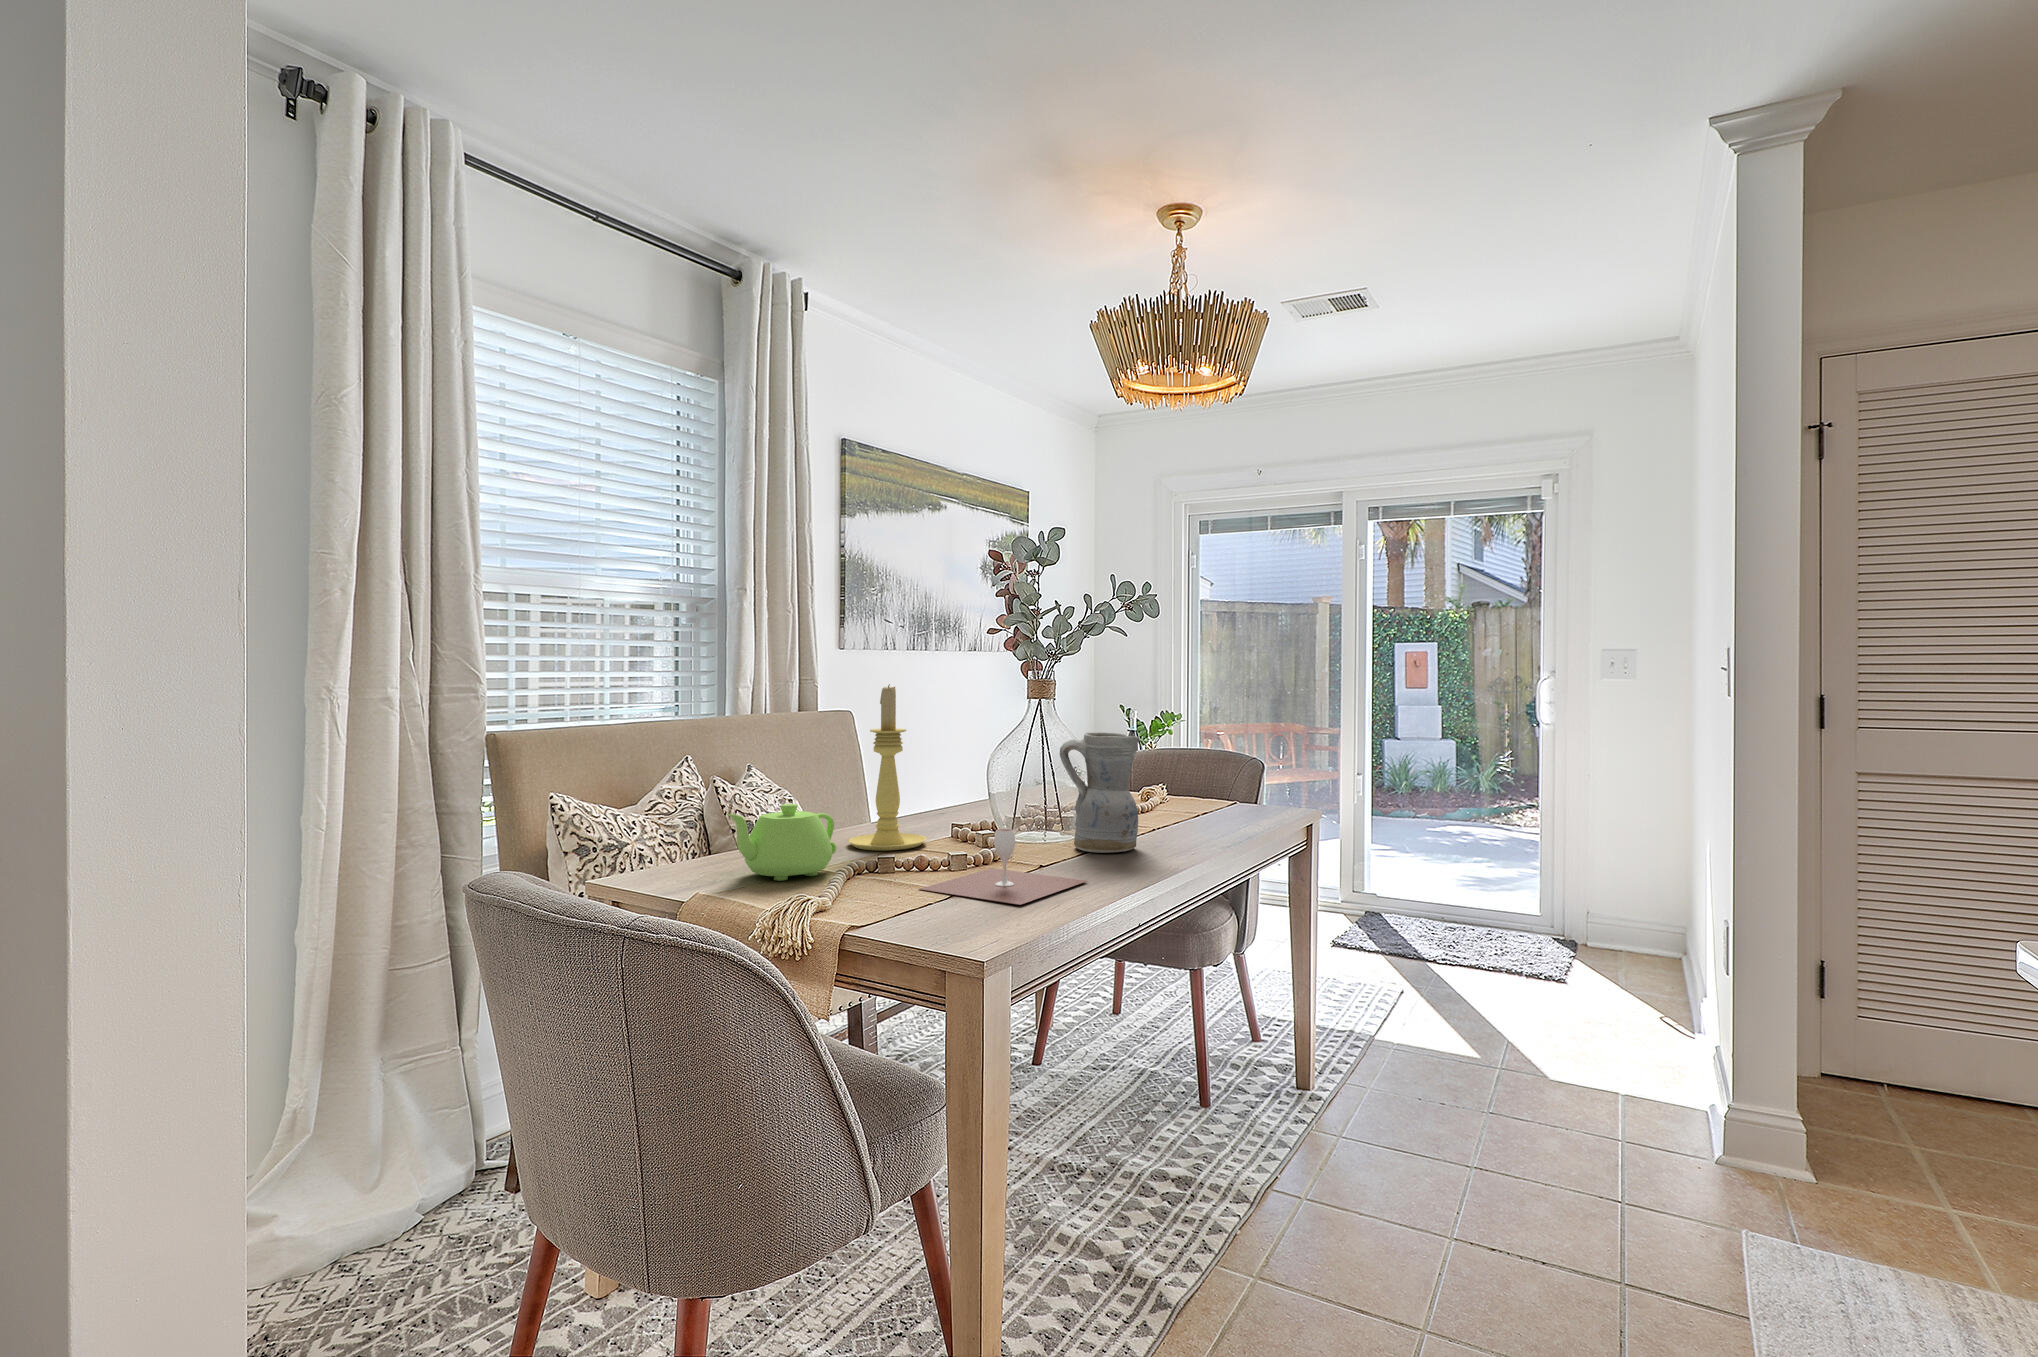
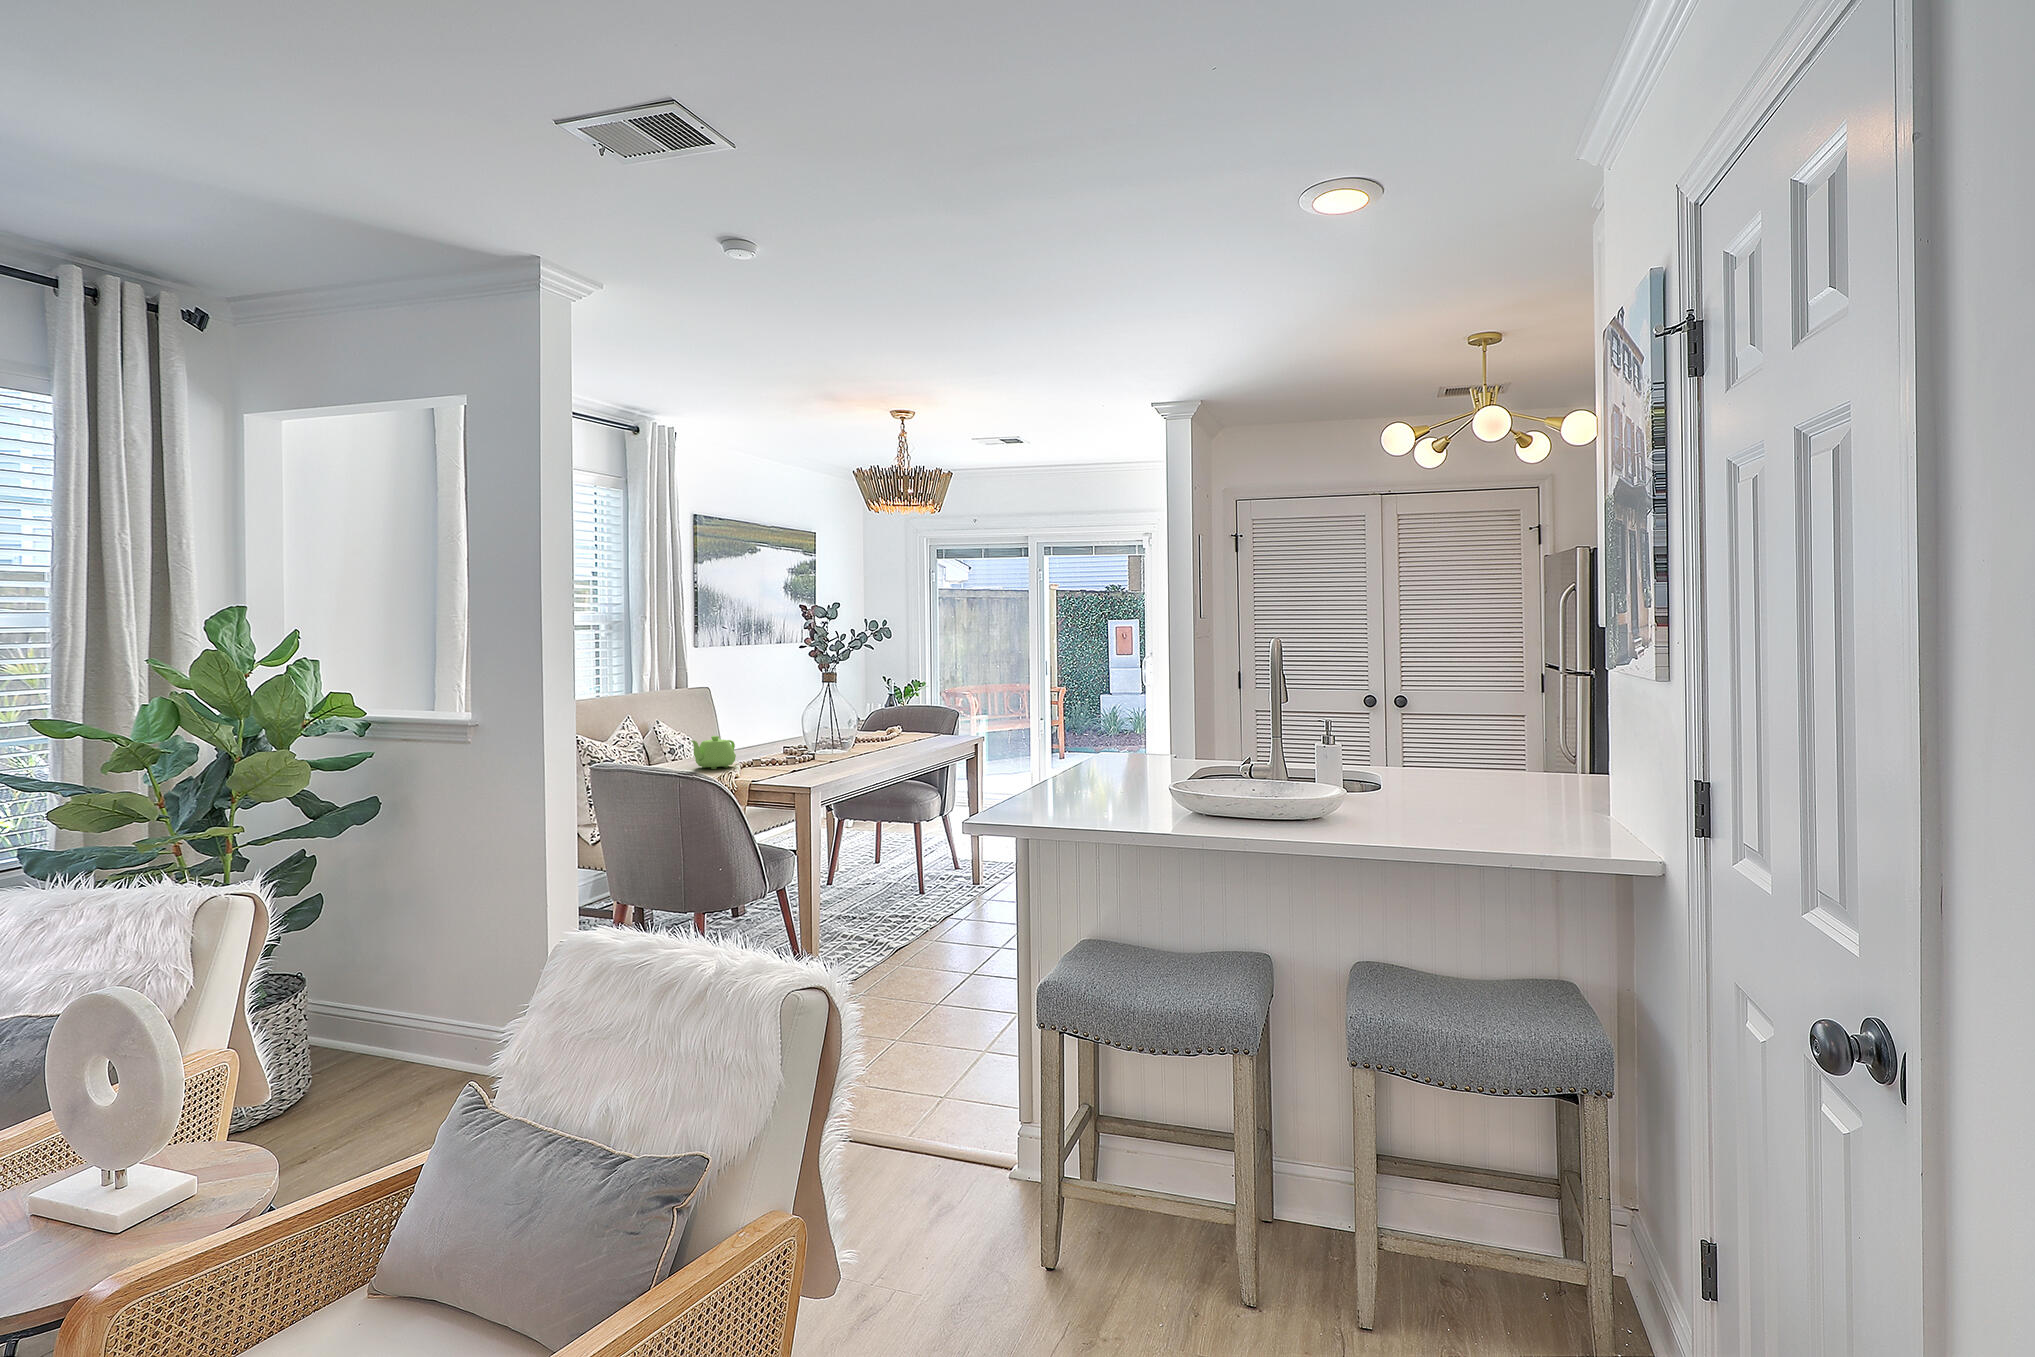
candle holder: present [848,684,926,850] -> none [735,679,774,759]
ceramic pitcher: present [1060,732,1139,853] -> none [839,701,878,757]
wine glass: present [919,829,1087,905] -> none [778,744,852,773]

